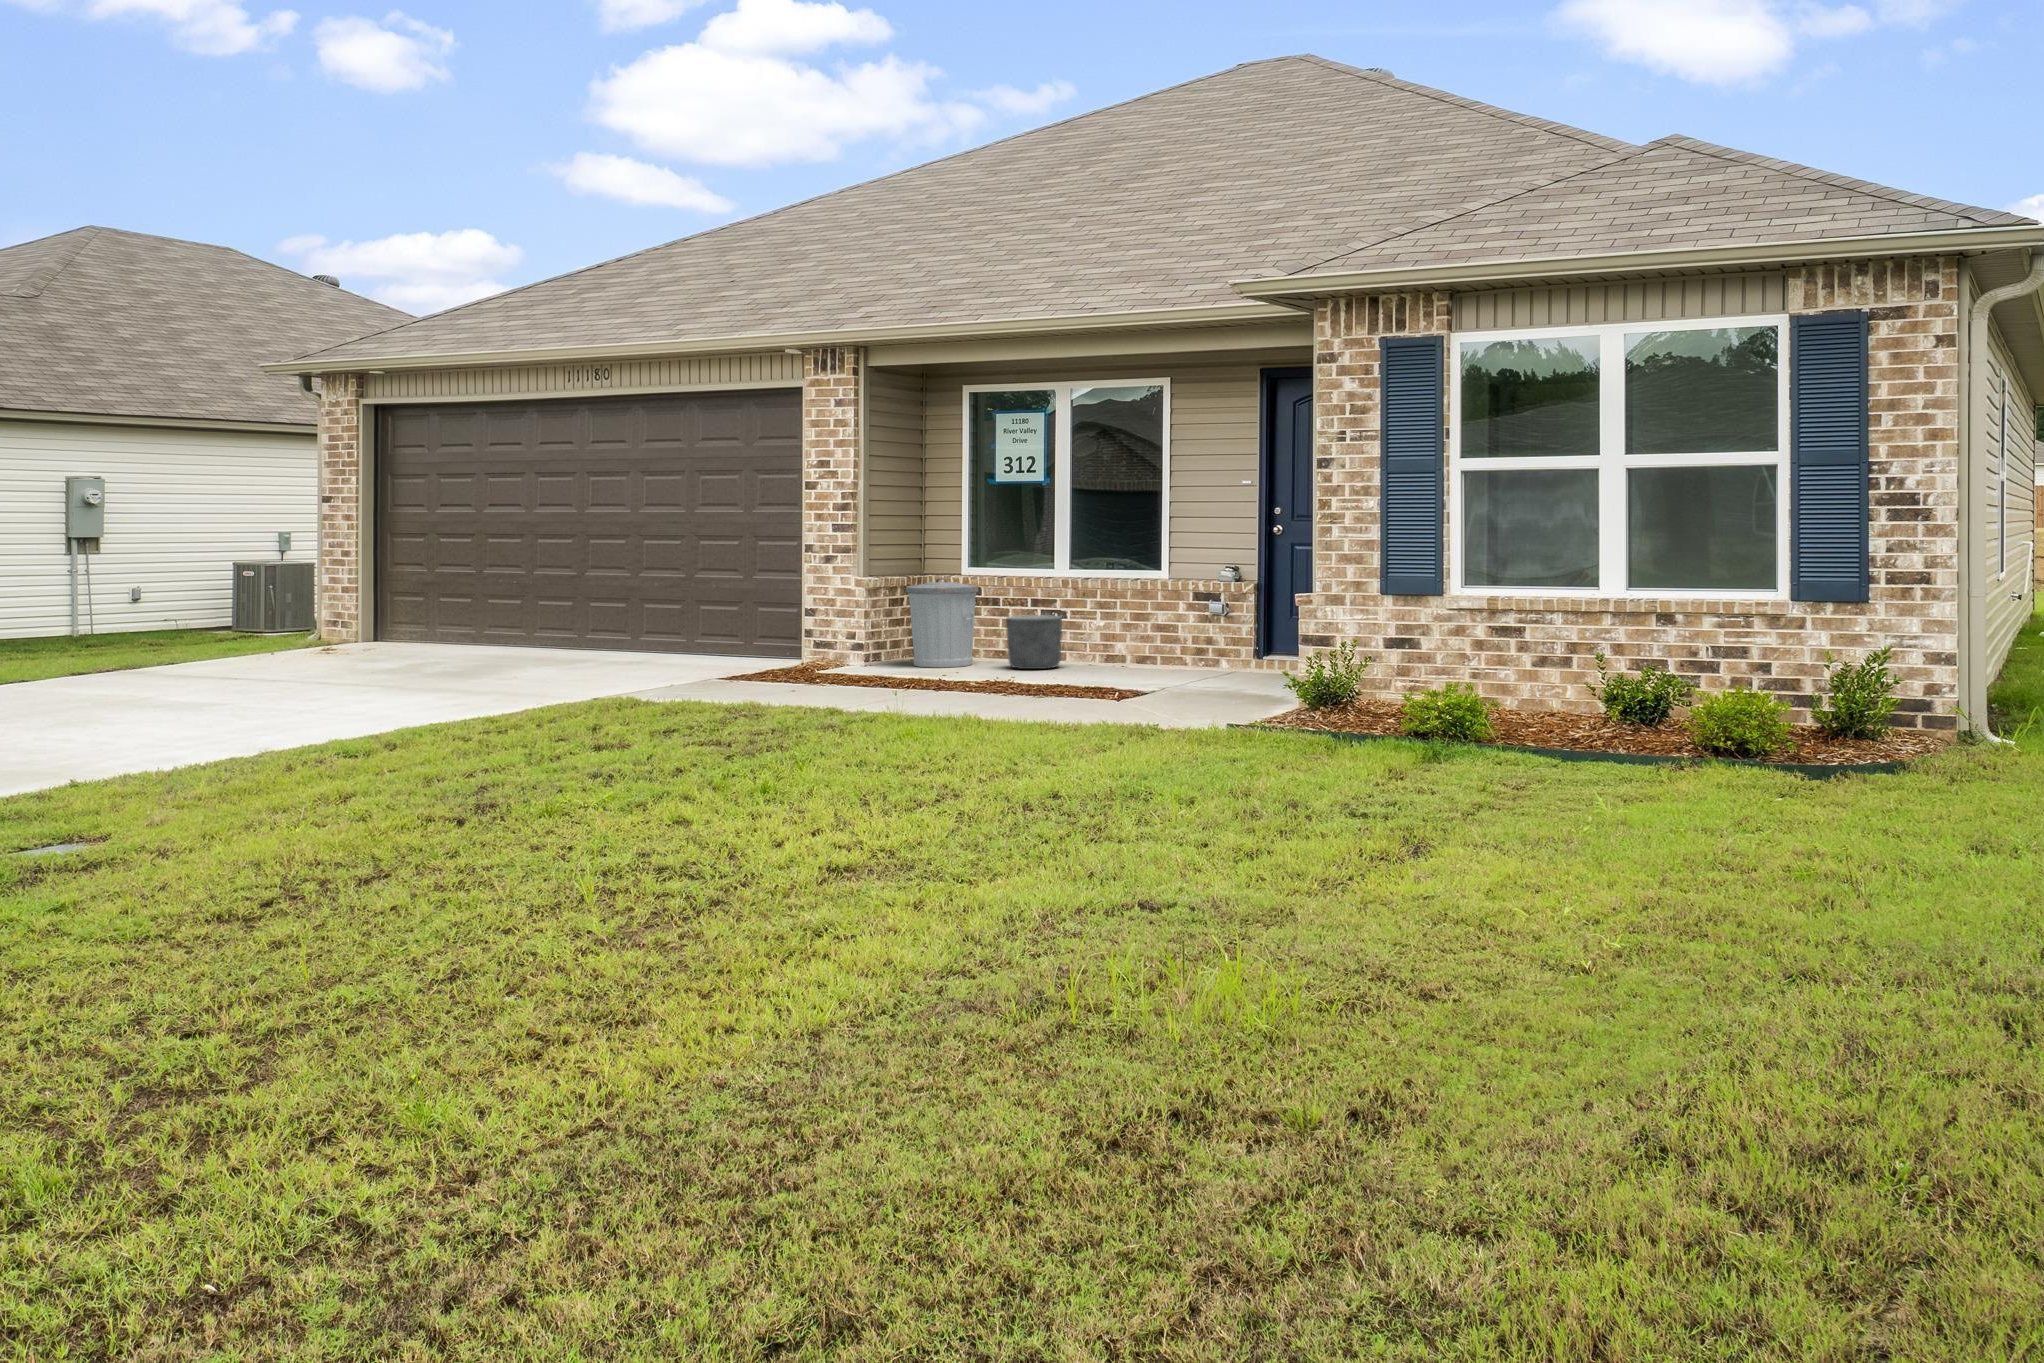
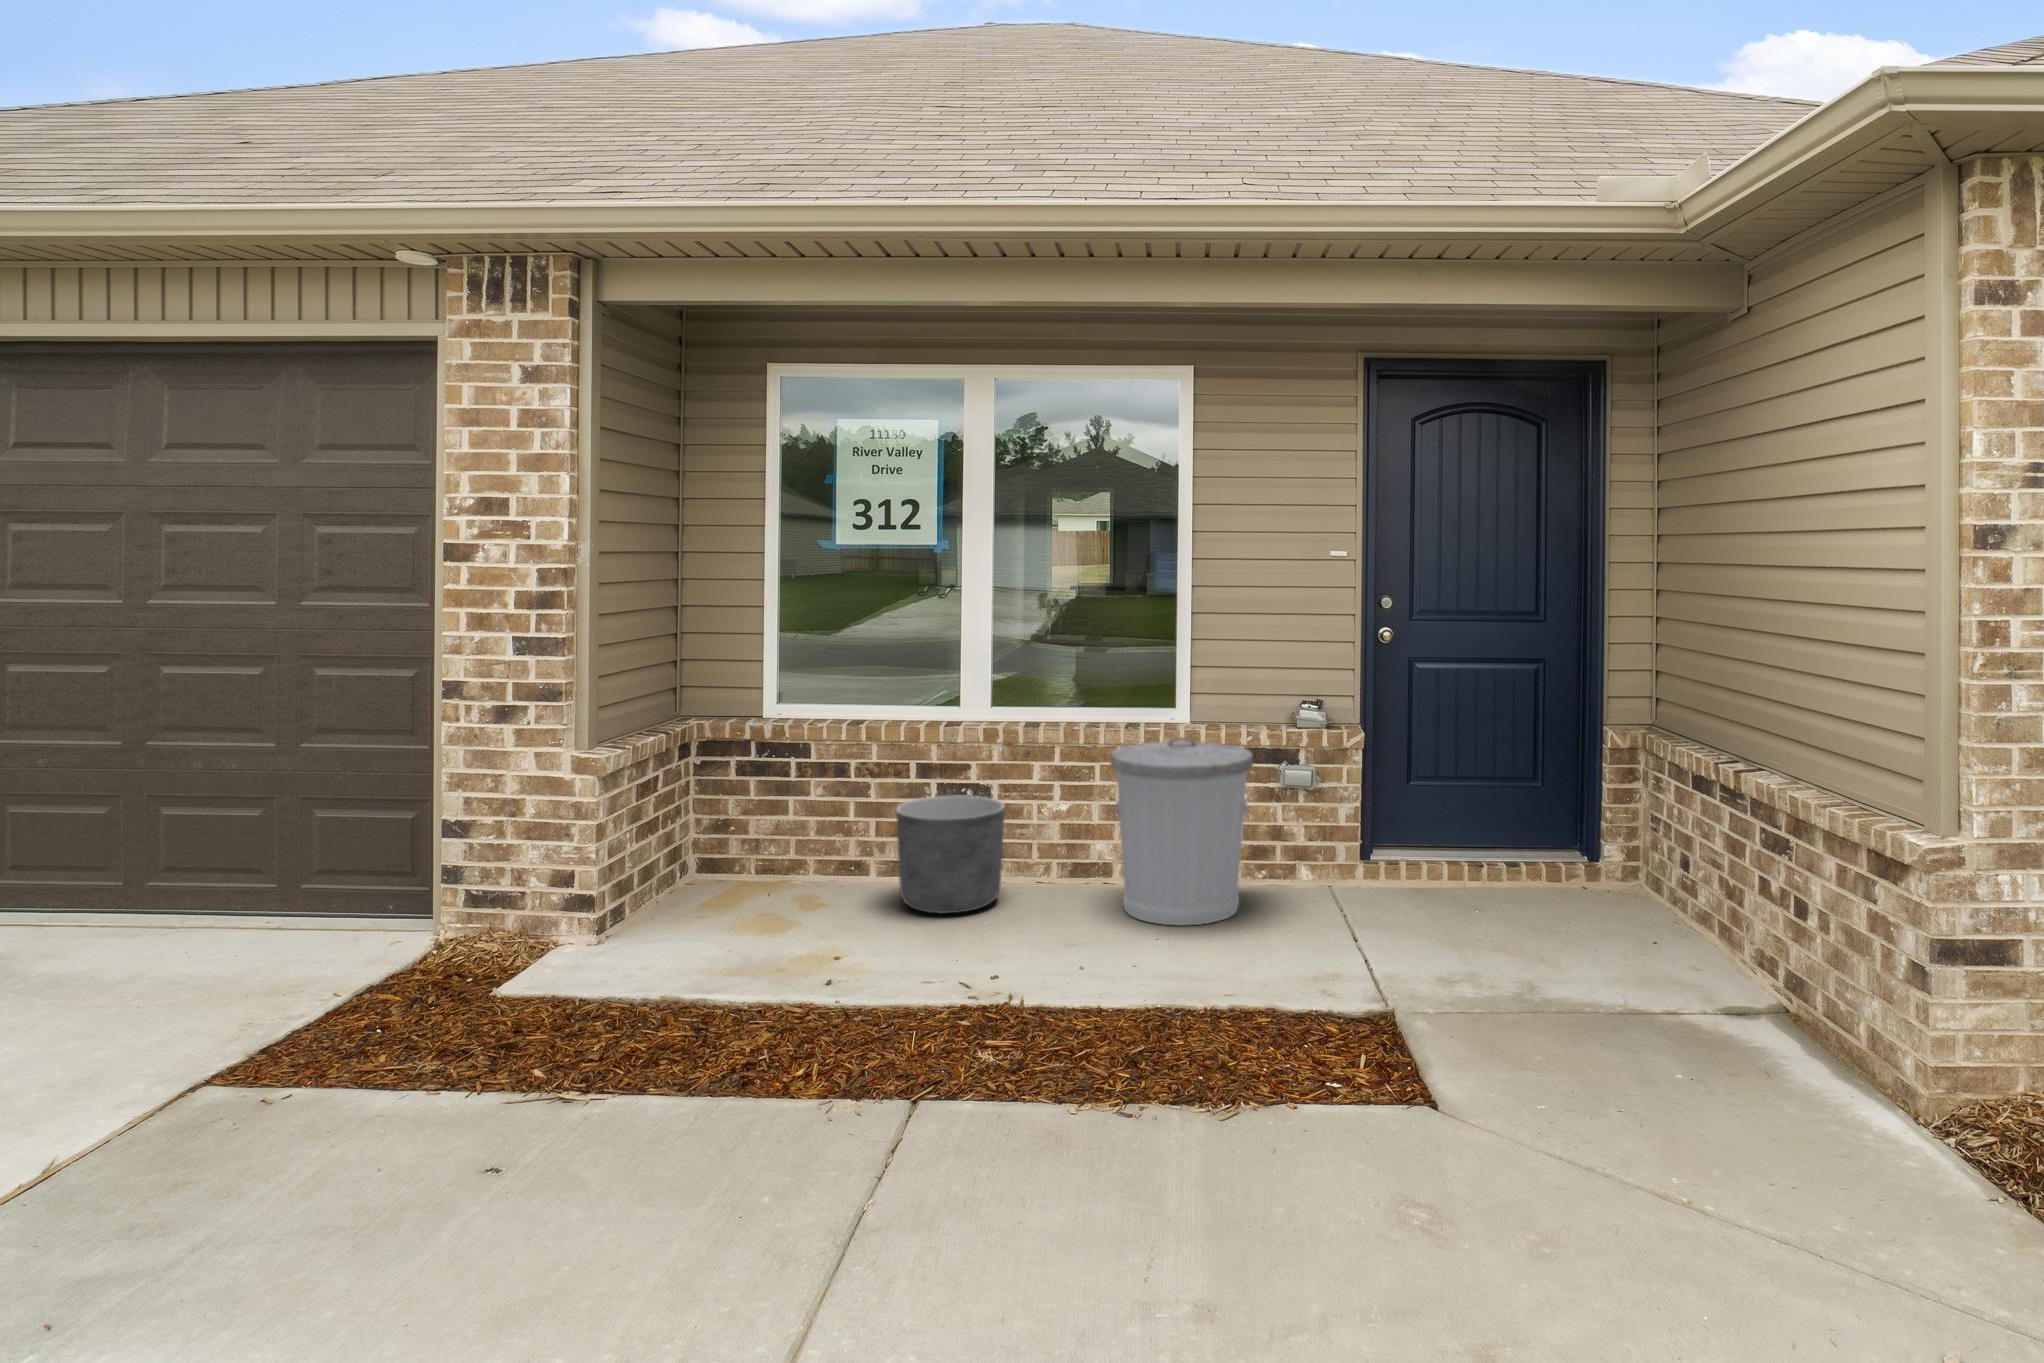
trash can: present [906,578,978,667] -> present [1111,737,1253,925]

